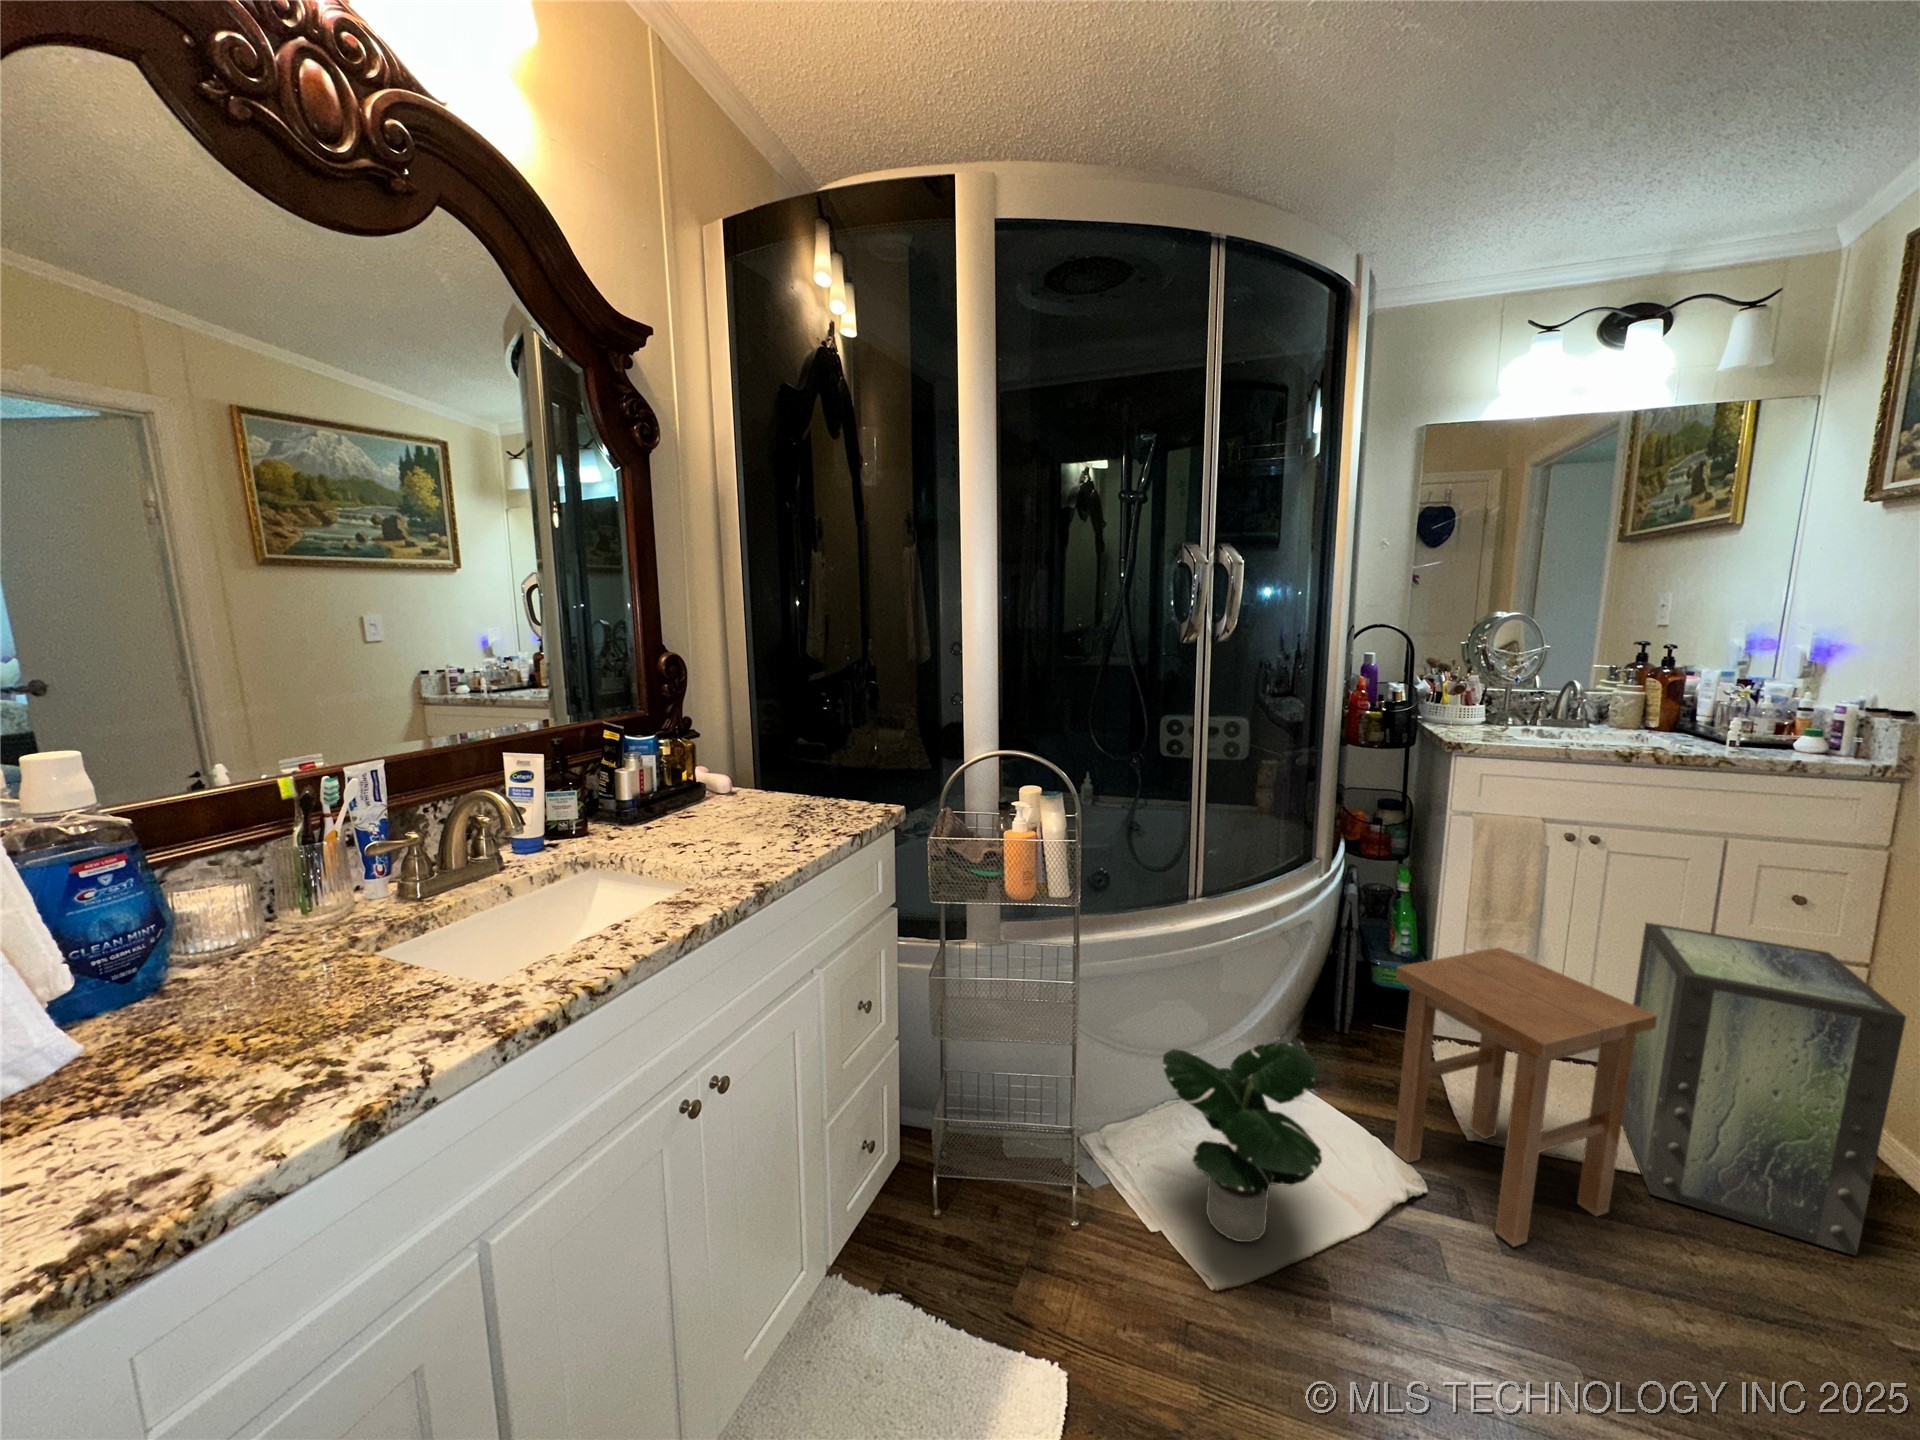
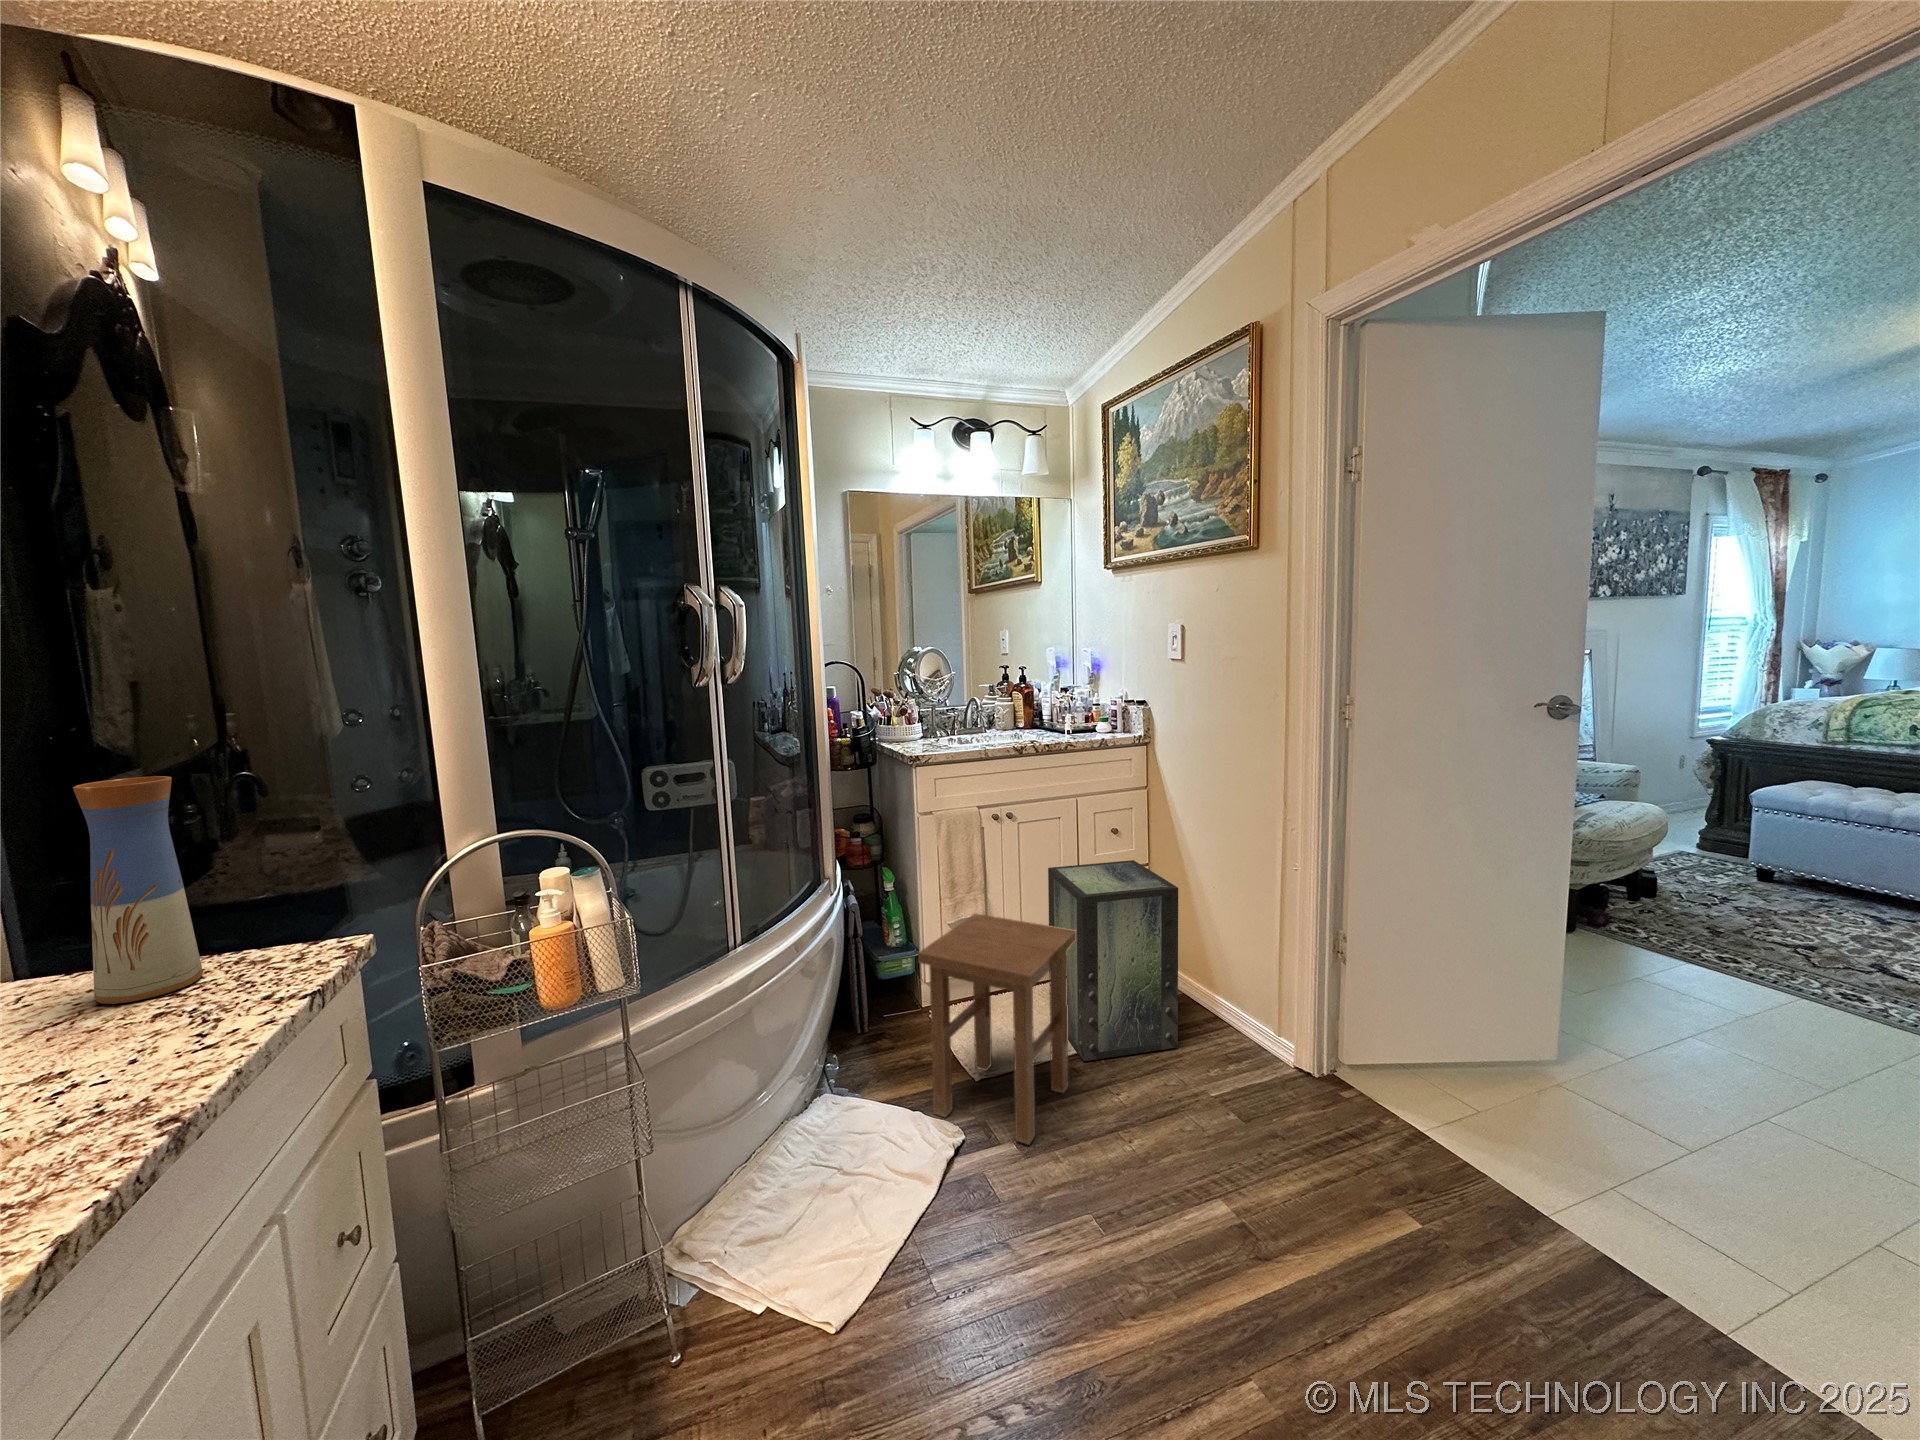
vase: none [768,680,815,815] -> present [73,776,203,1004]
potted plant: present [1163,1043,1322,1242] -> none [746,1054,910,1271]

